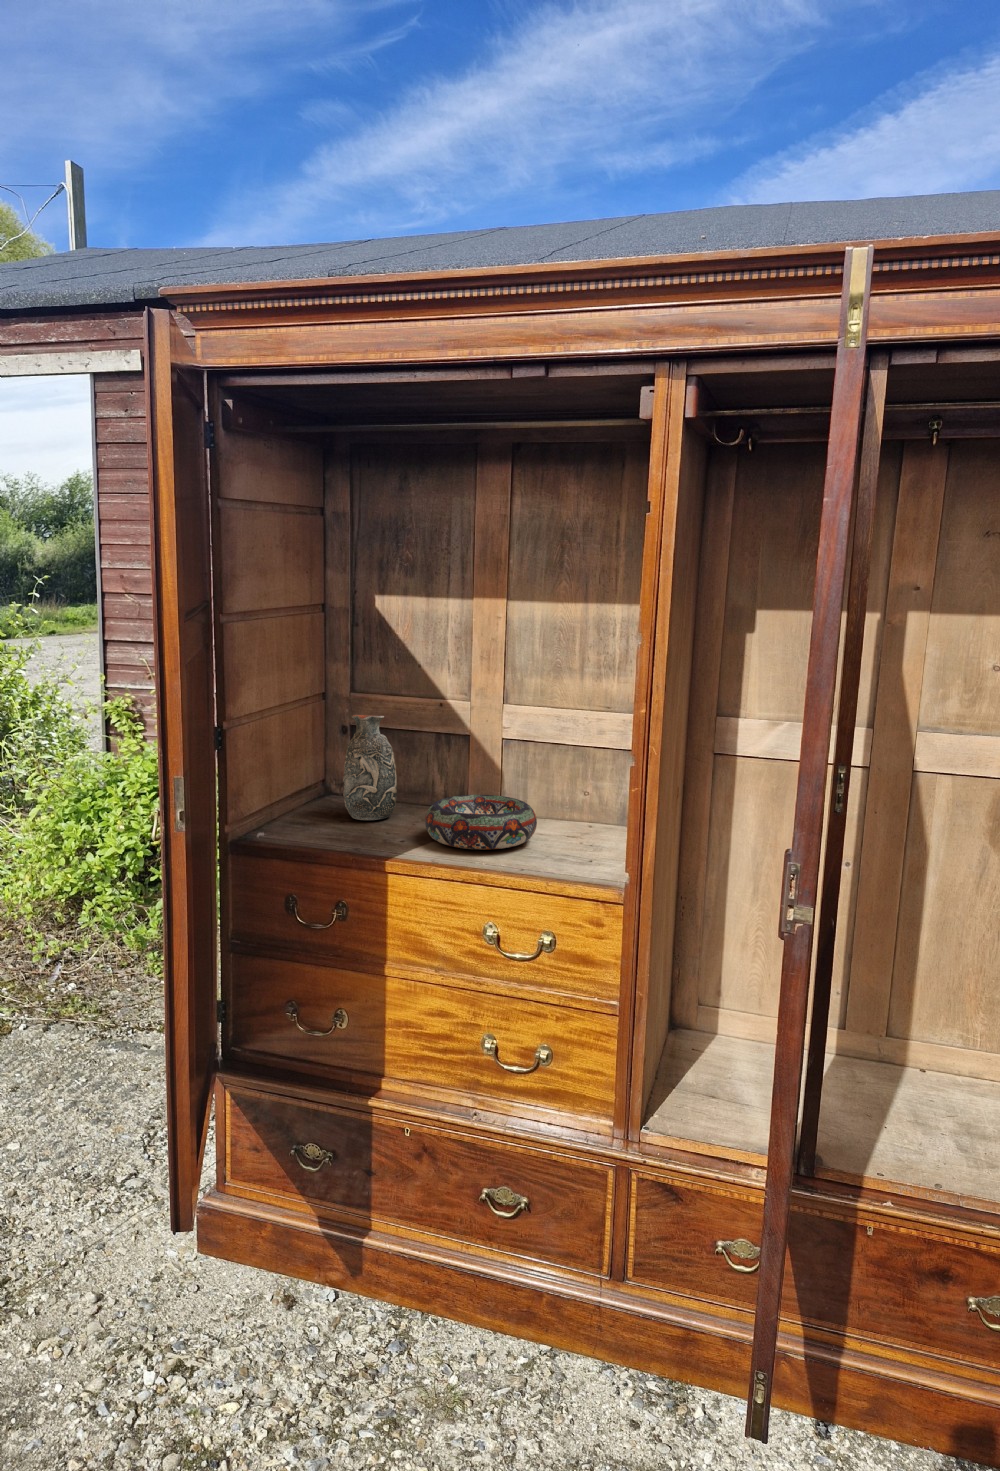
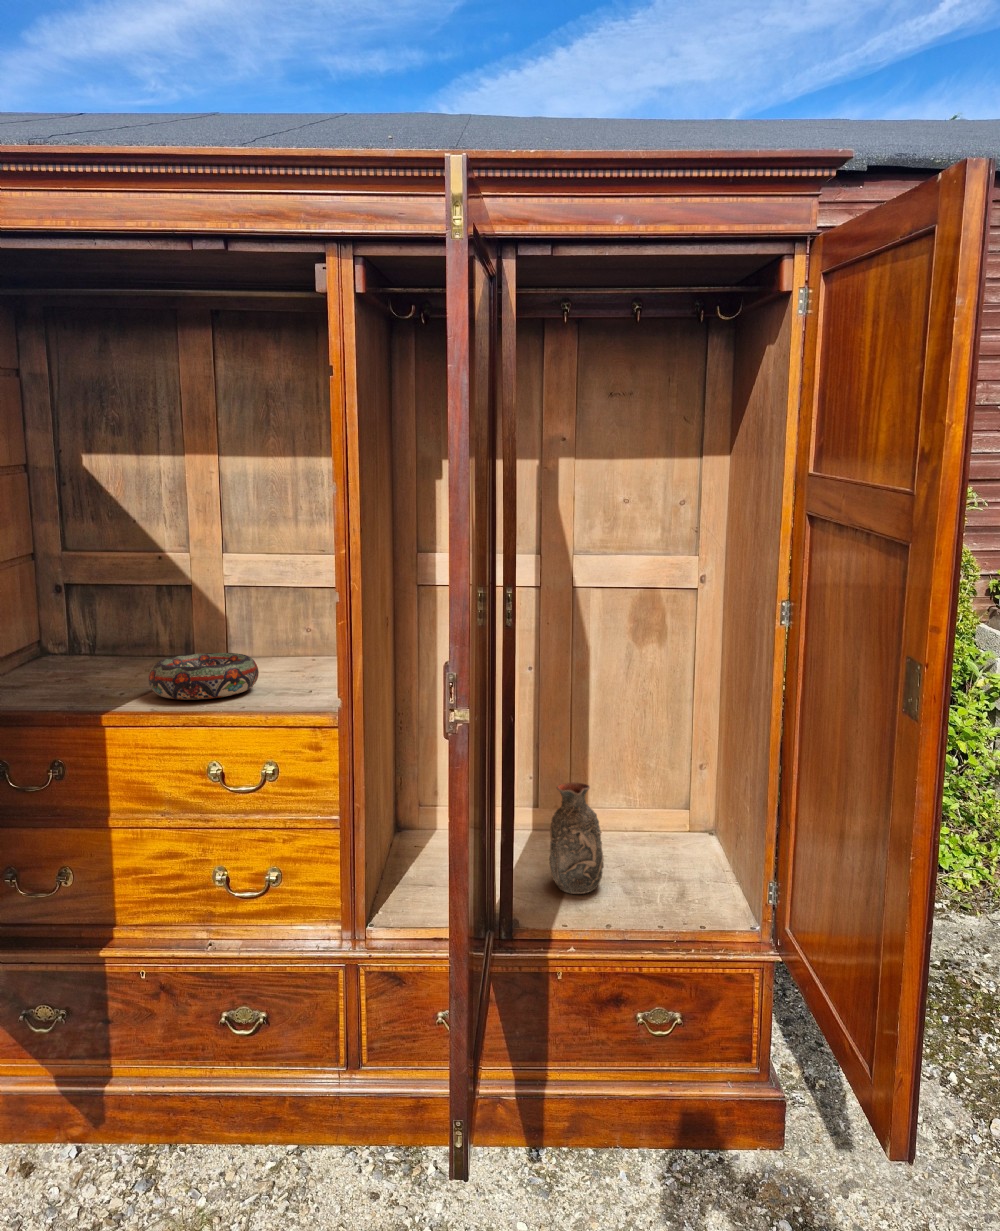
decorative vase: present [343,715,397,820] -> present [549,783,604,894]

